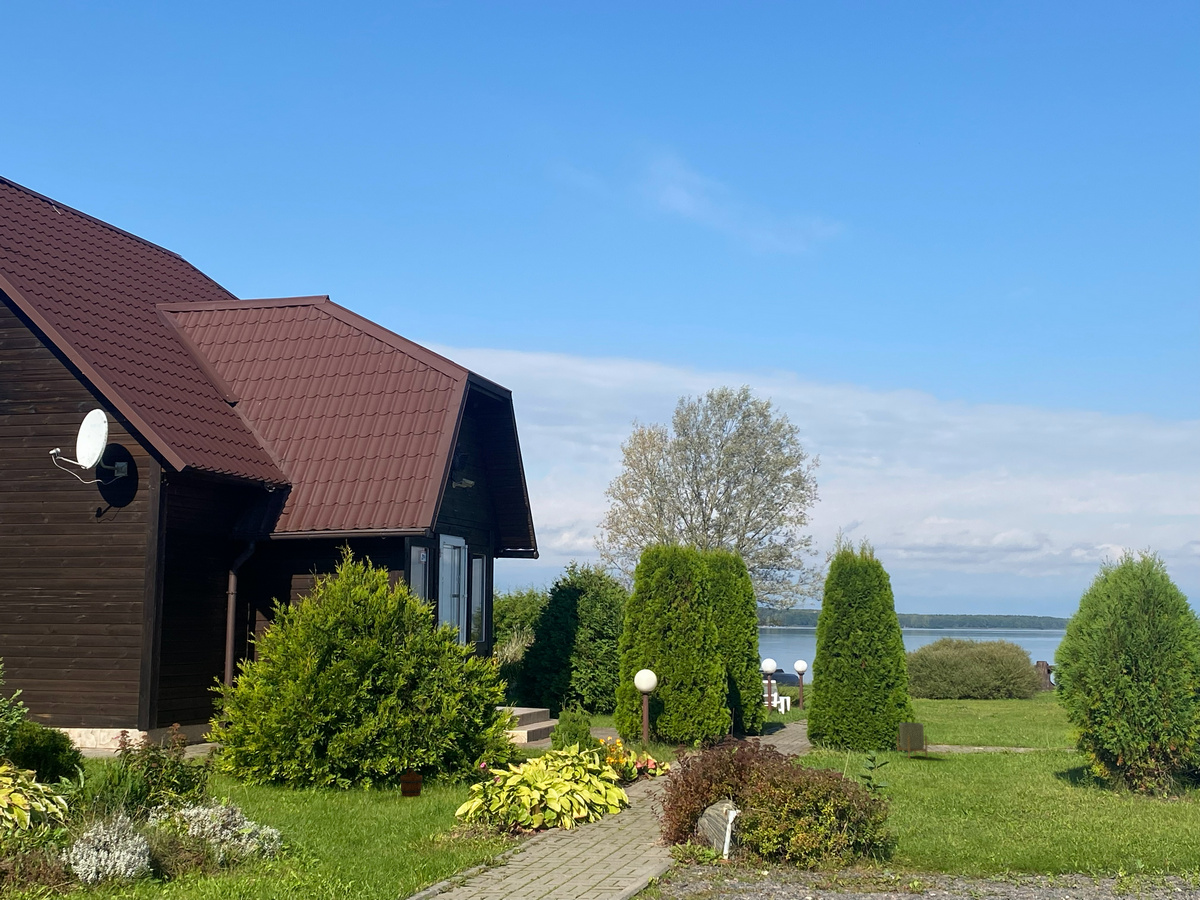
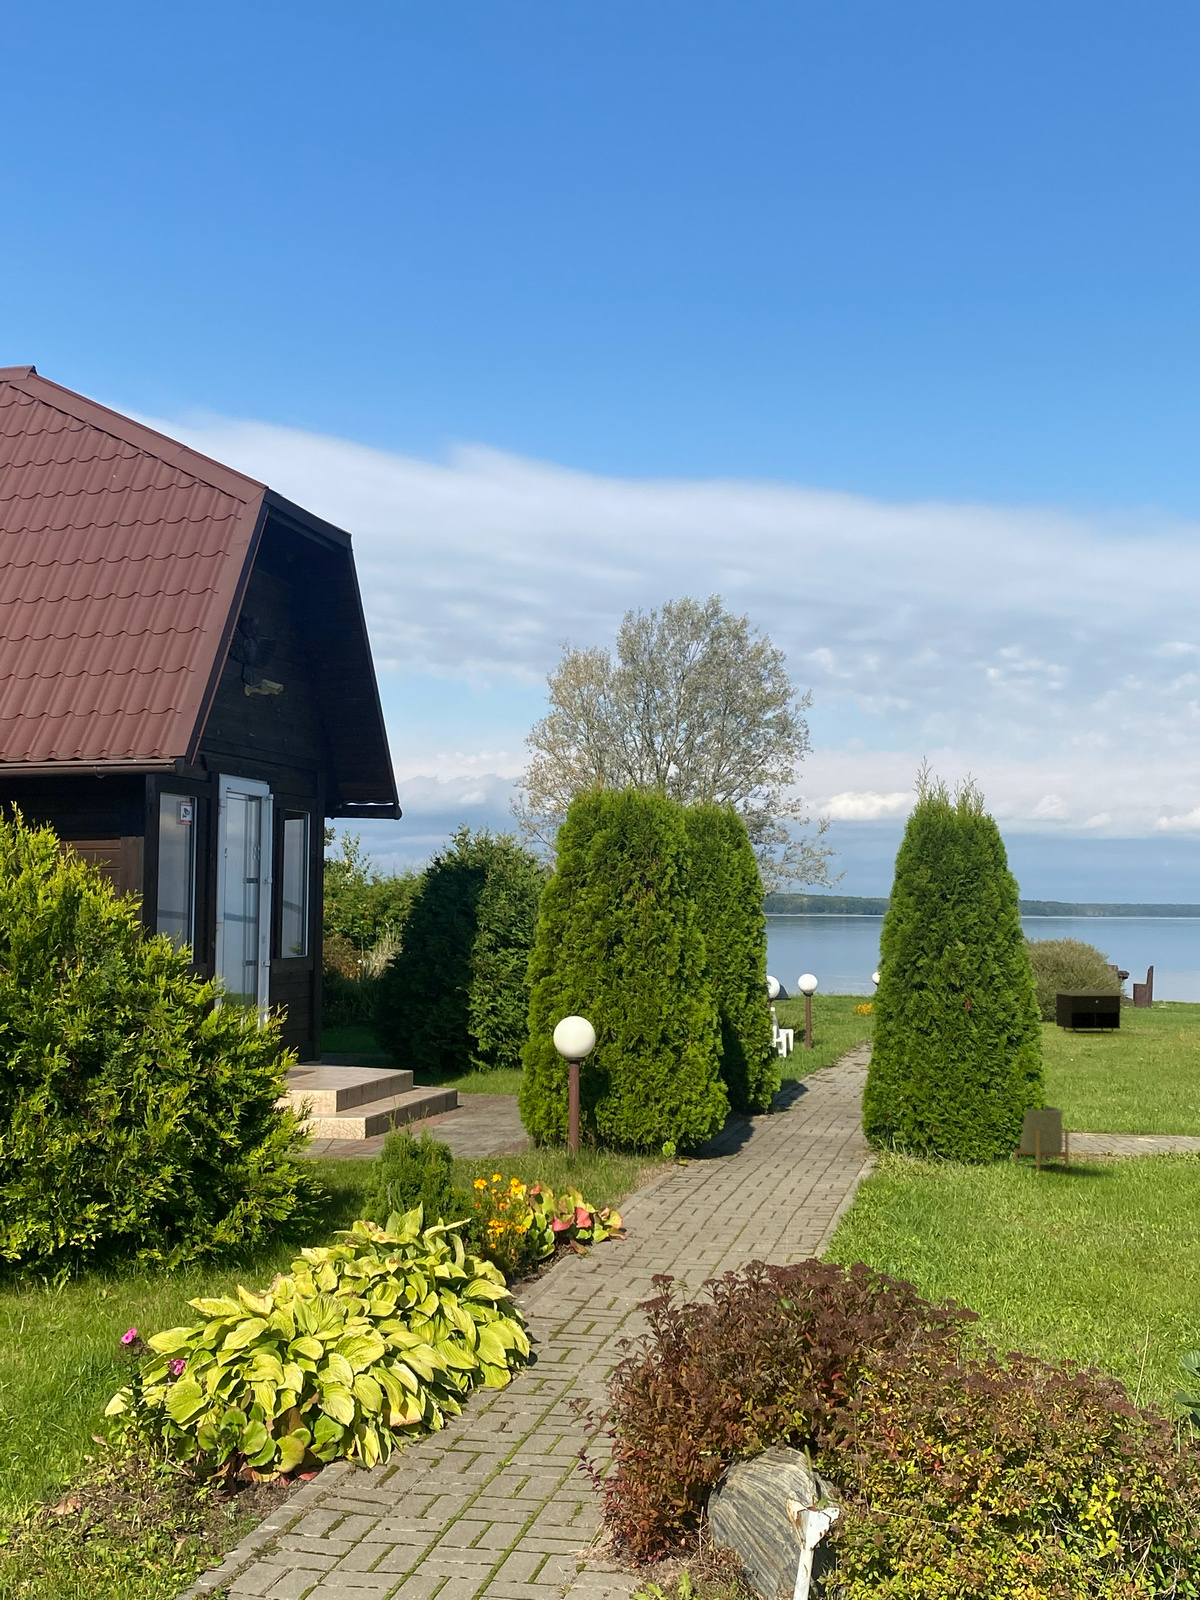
storage bench: none [981,670,1027,700] -> present [1056,990,1121,1033]
wooden bucket: present [400,758,422,796] -> none [38,1228,88,1315]

